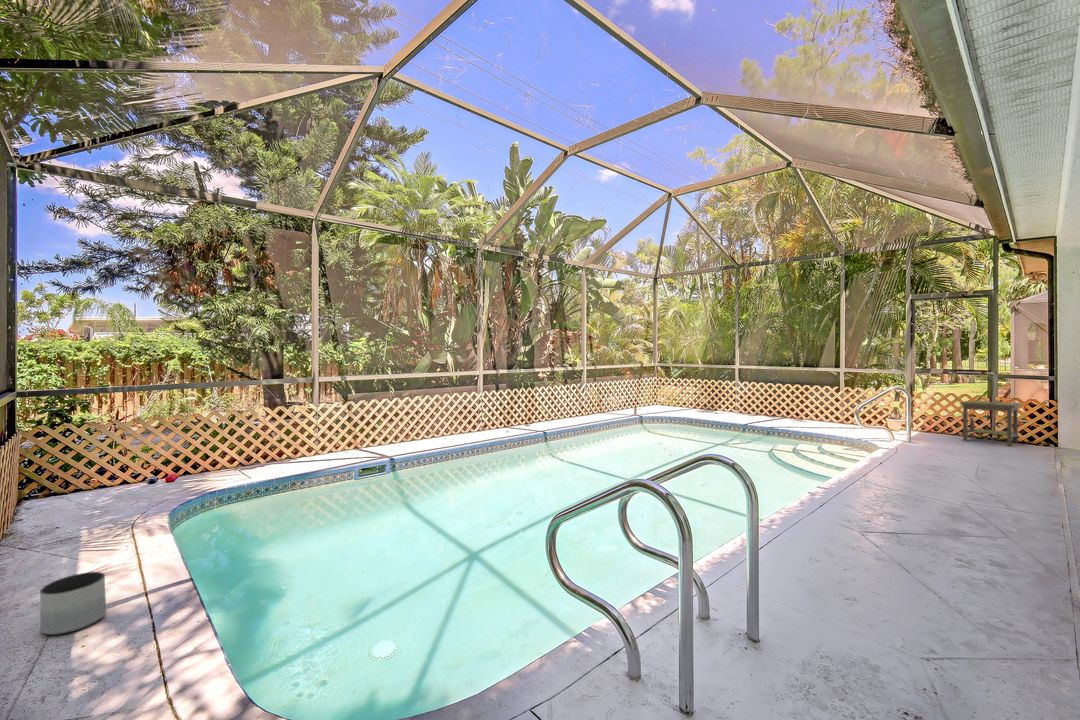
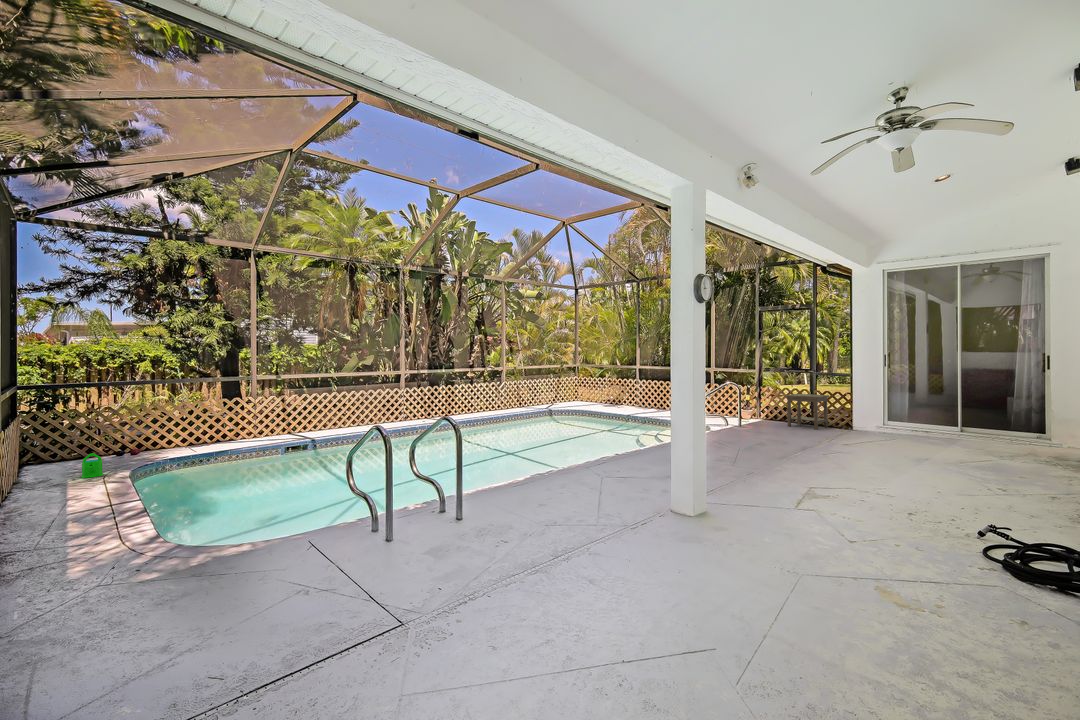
watering can: none [89,491,123,528] -> present [81,453,103,478]
planter: present [40,572,106,635] -> none [66,486,103,517]

